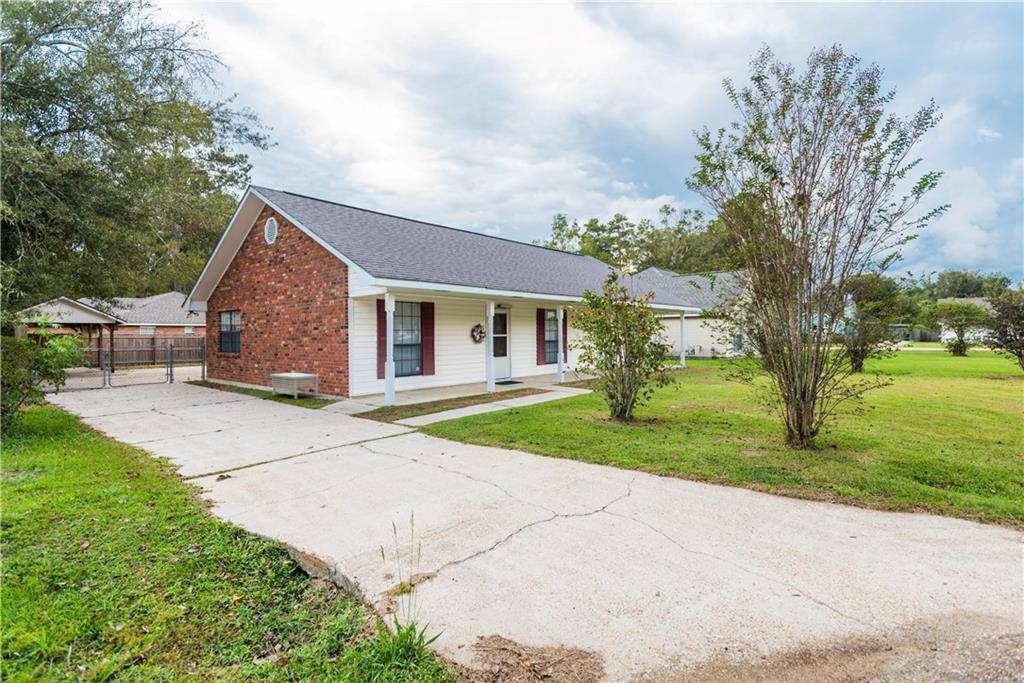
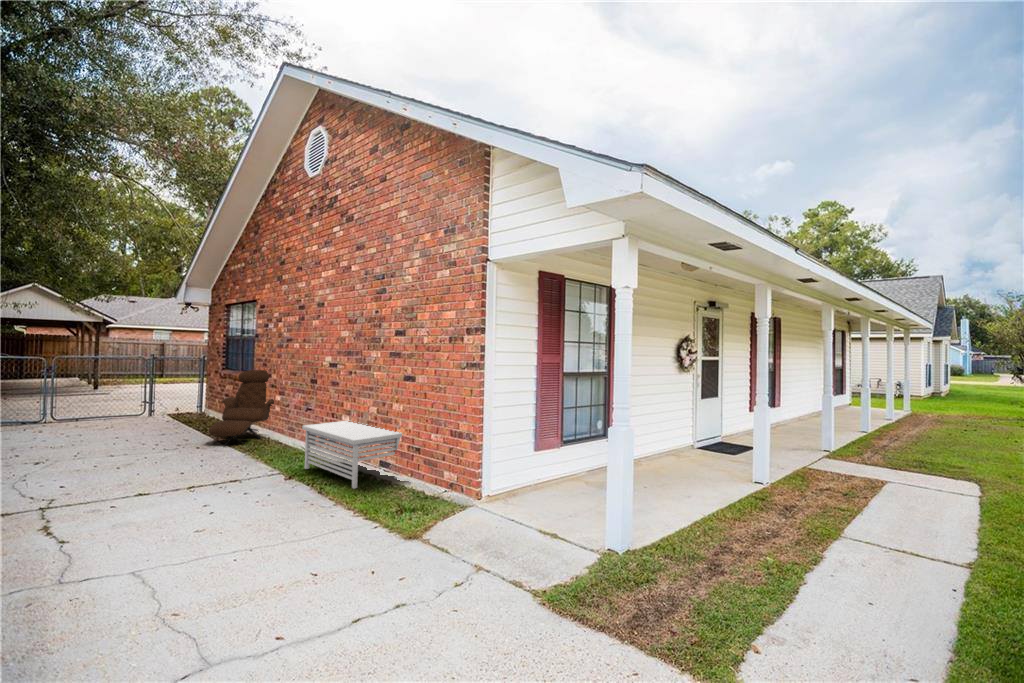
lounge chair: none [220,351,257,391] -> present [209,370,274,446]

